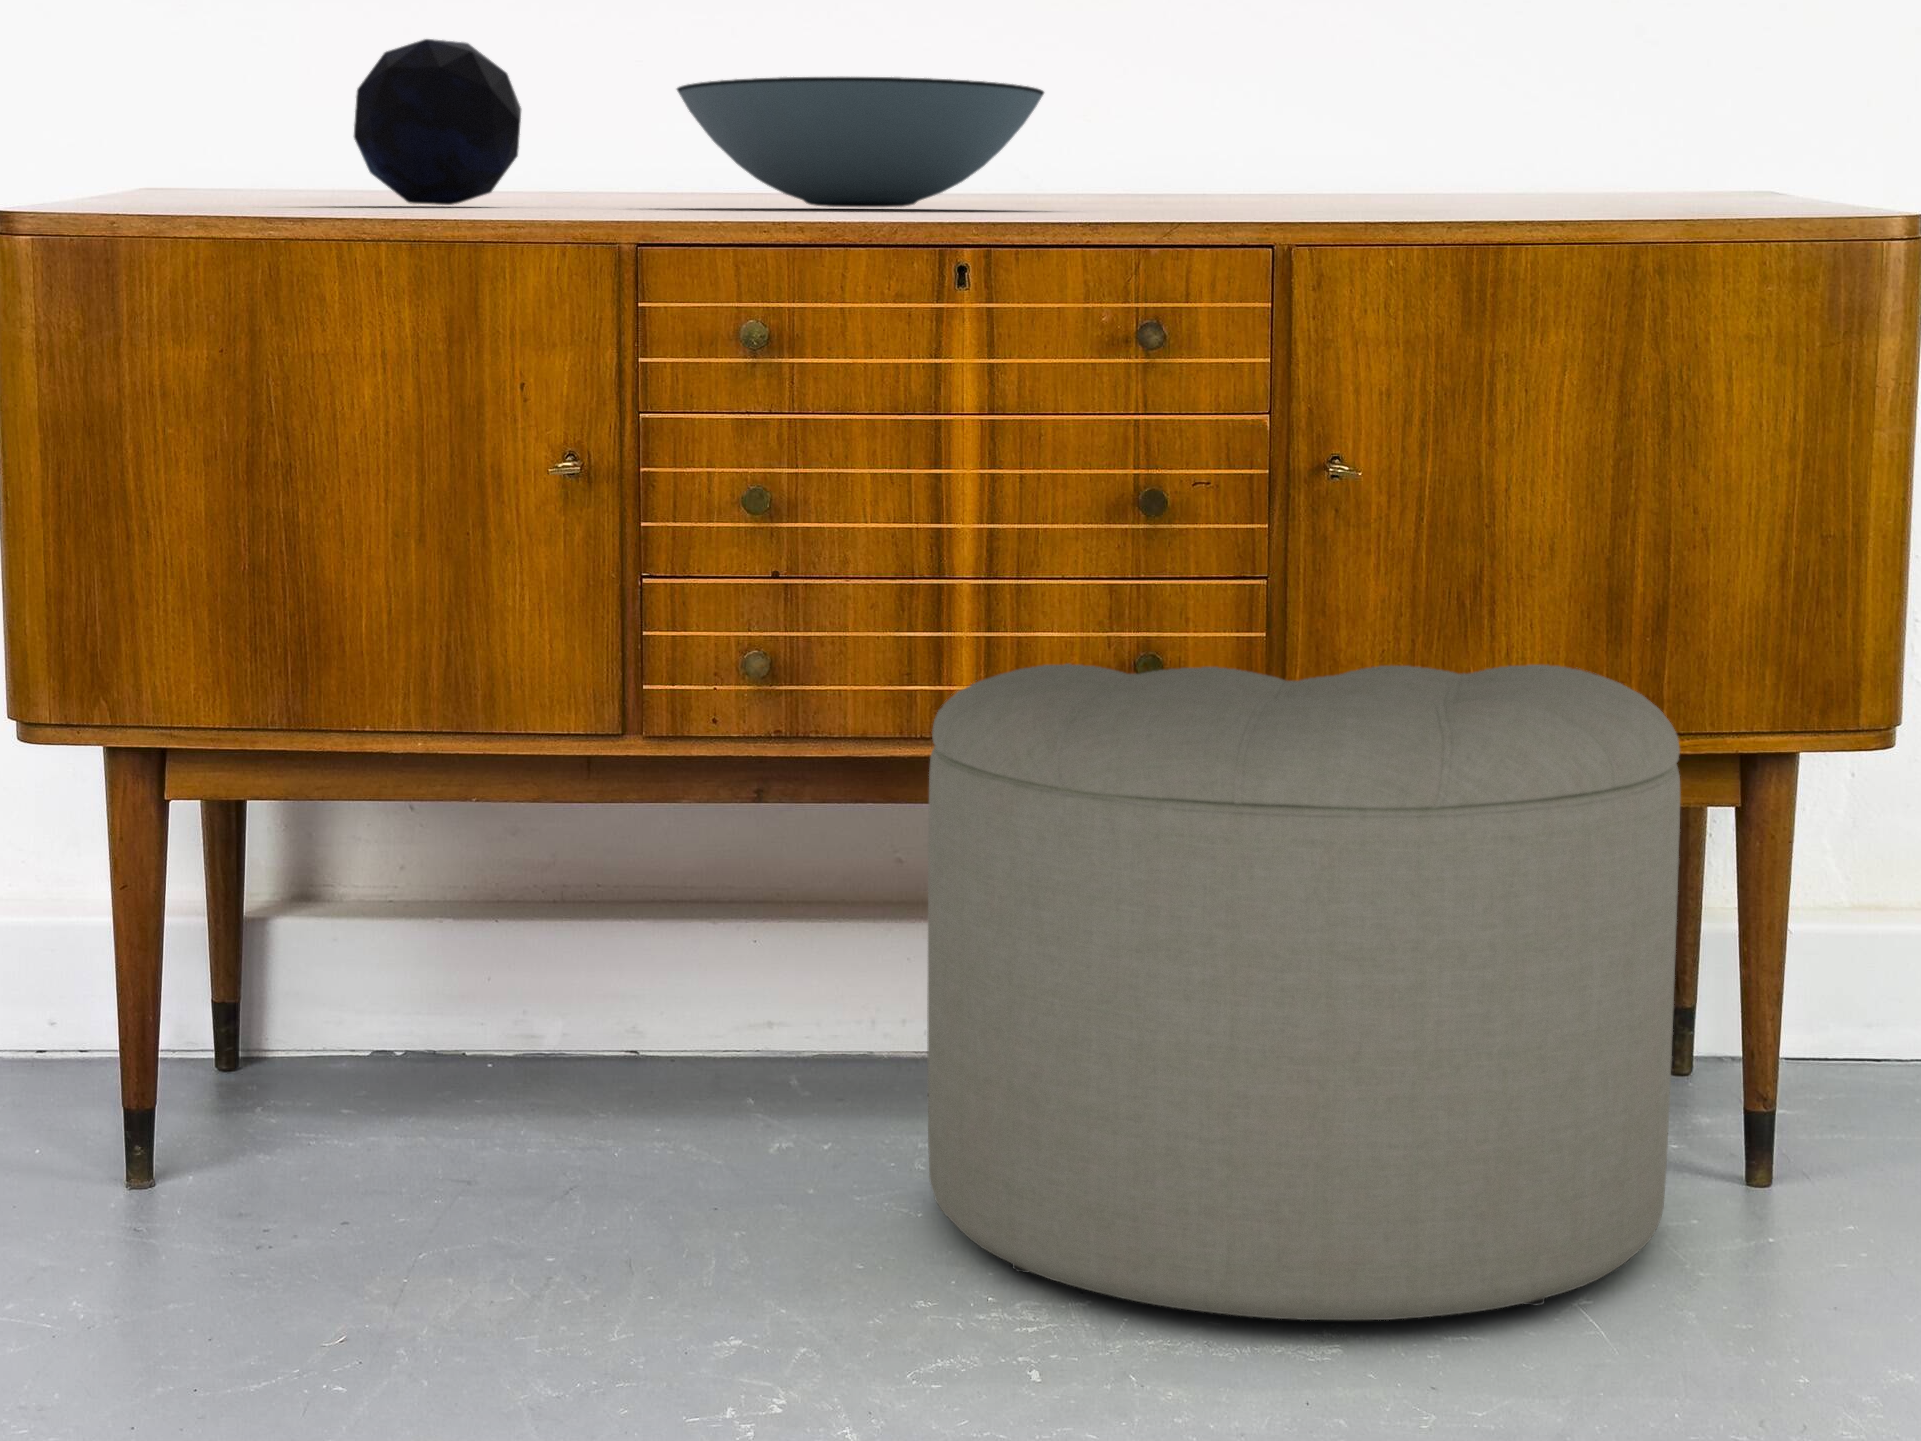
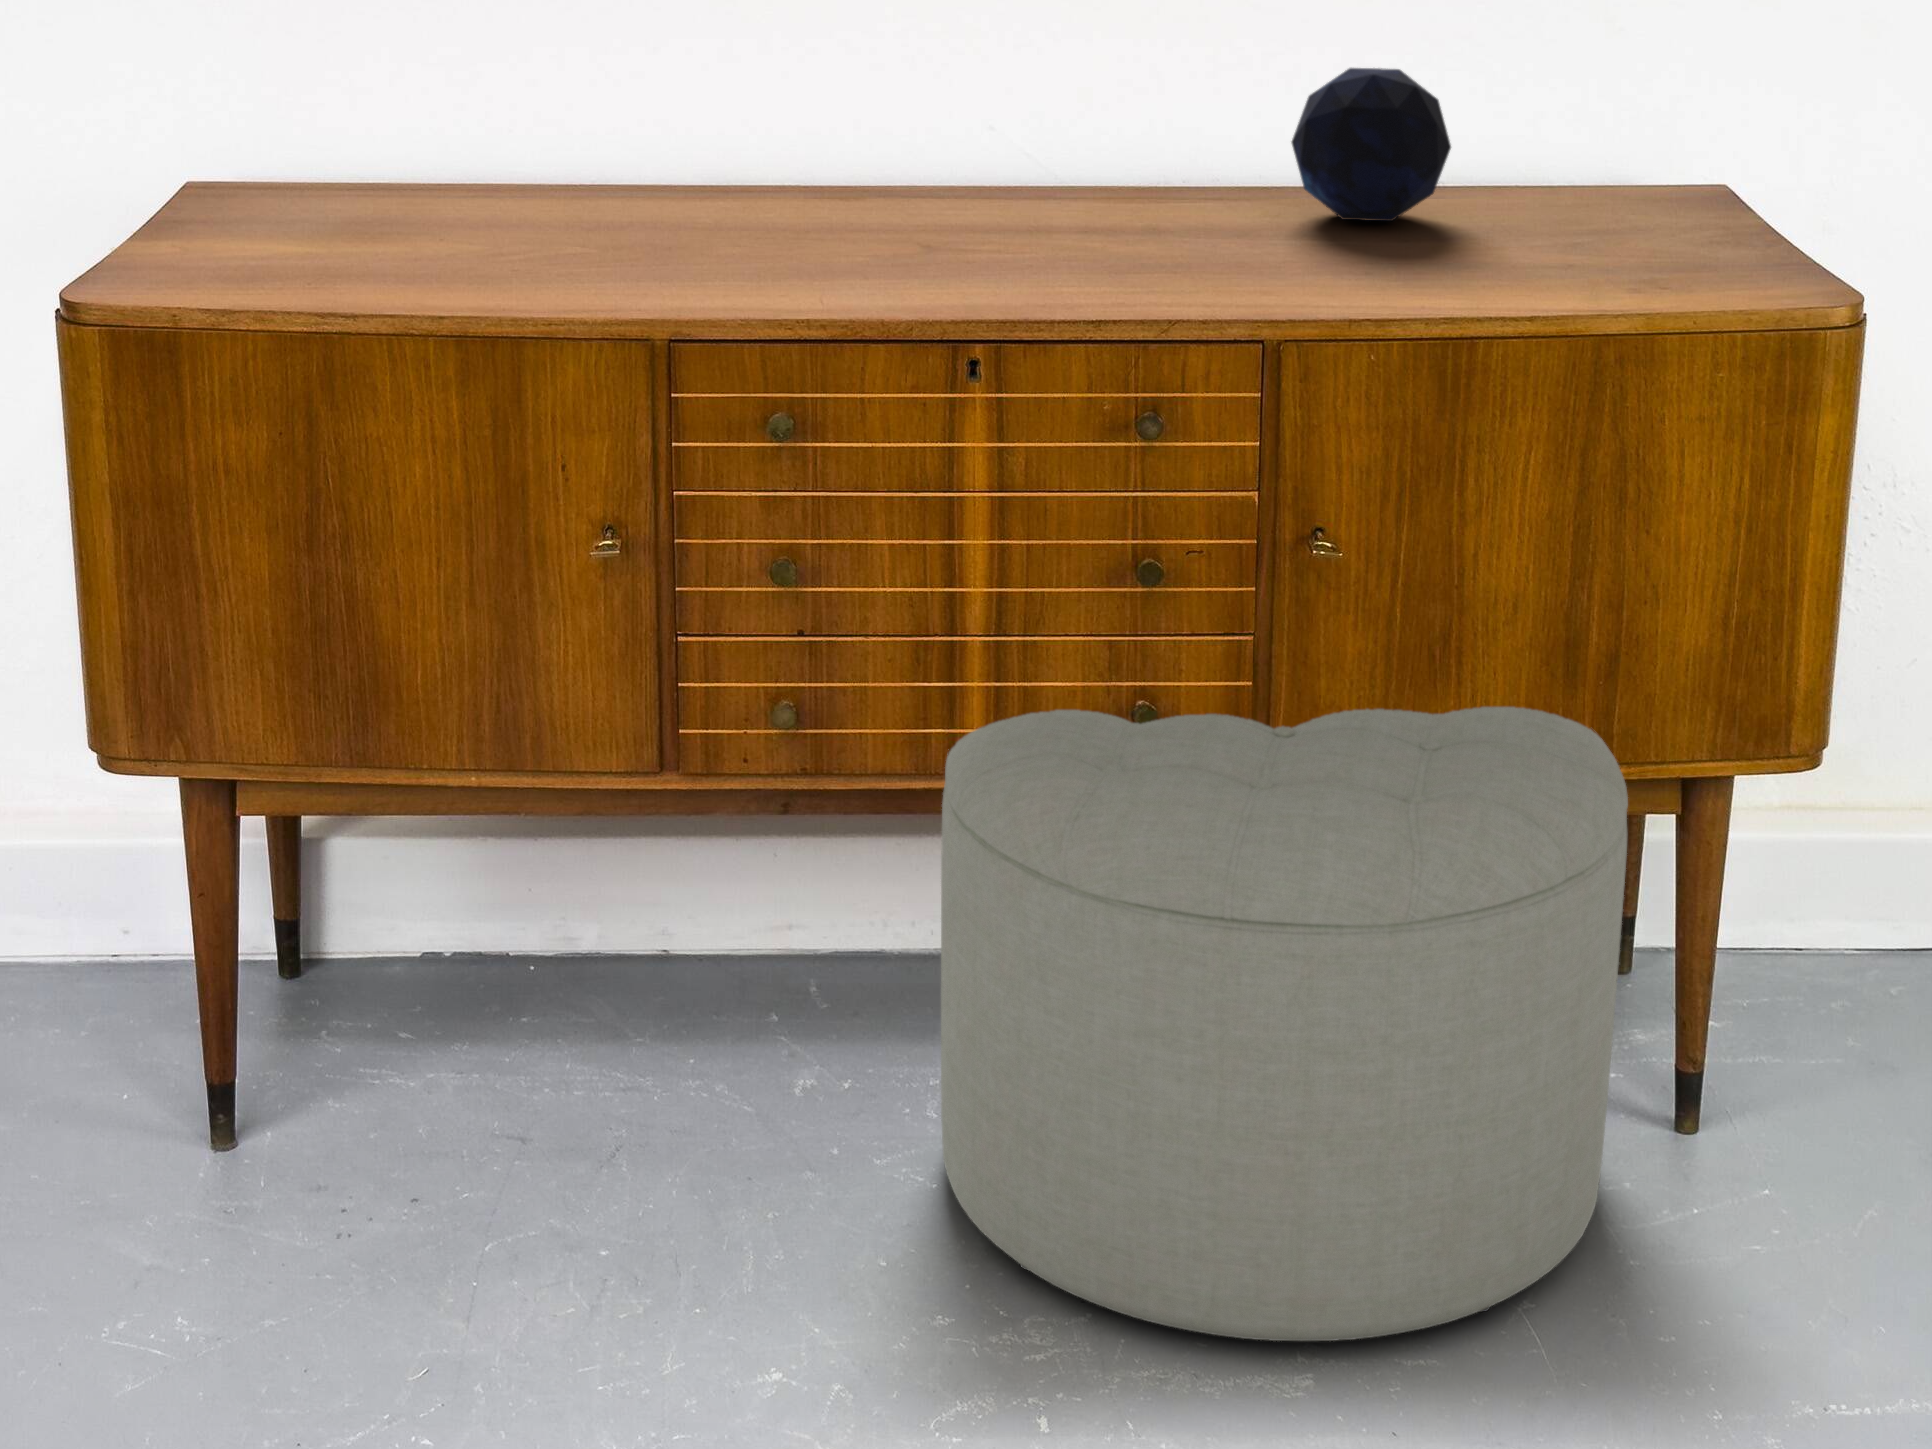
decorative orb: present [354,39,521,205] -> present [1292,68,1451,221]
decorative bowl: present [677,77,1044,207] -> none [693,99,1047,241]

